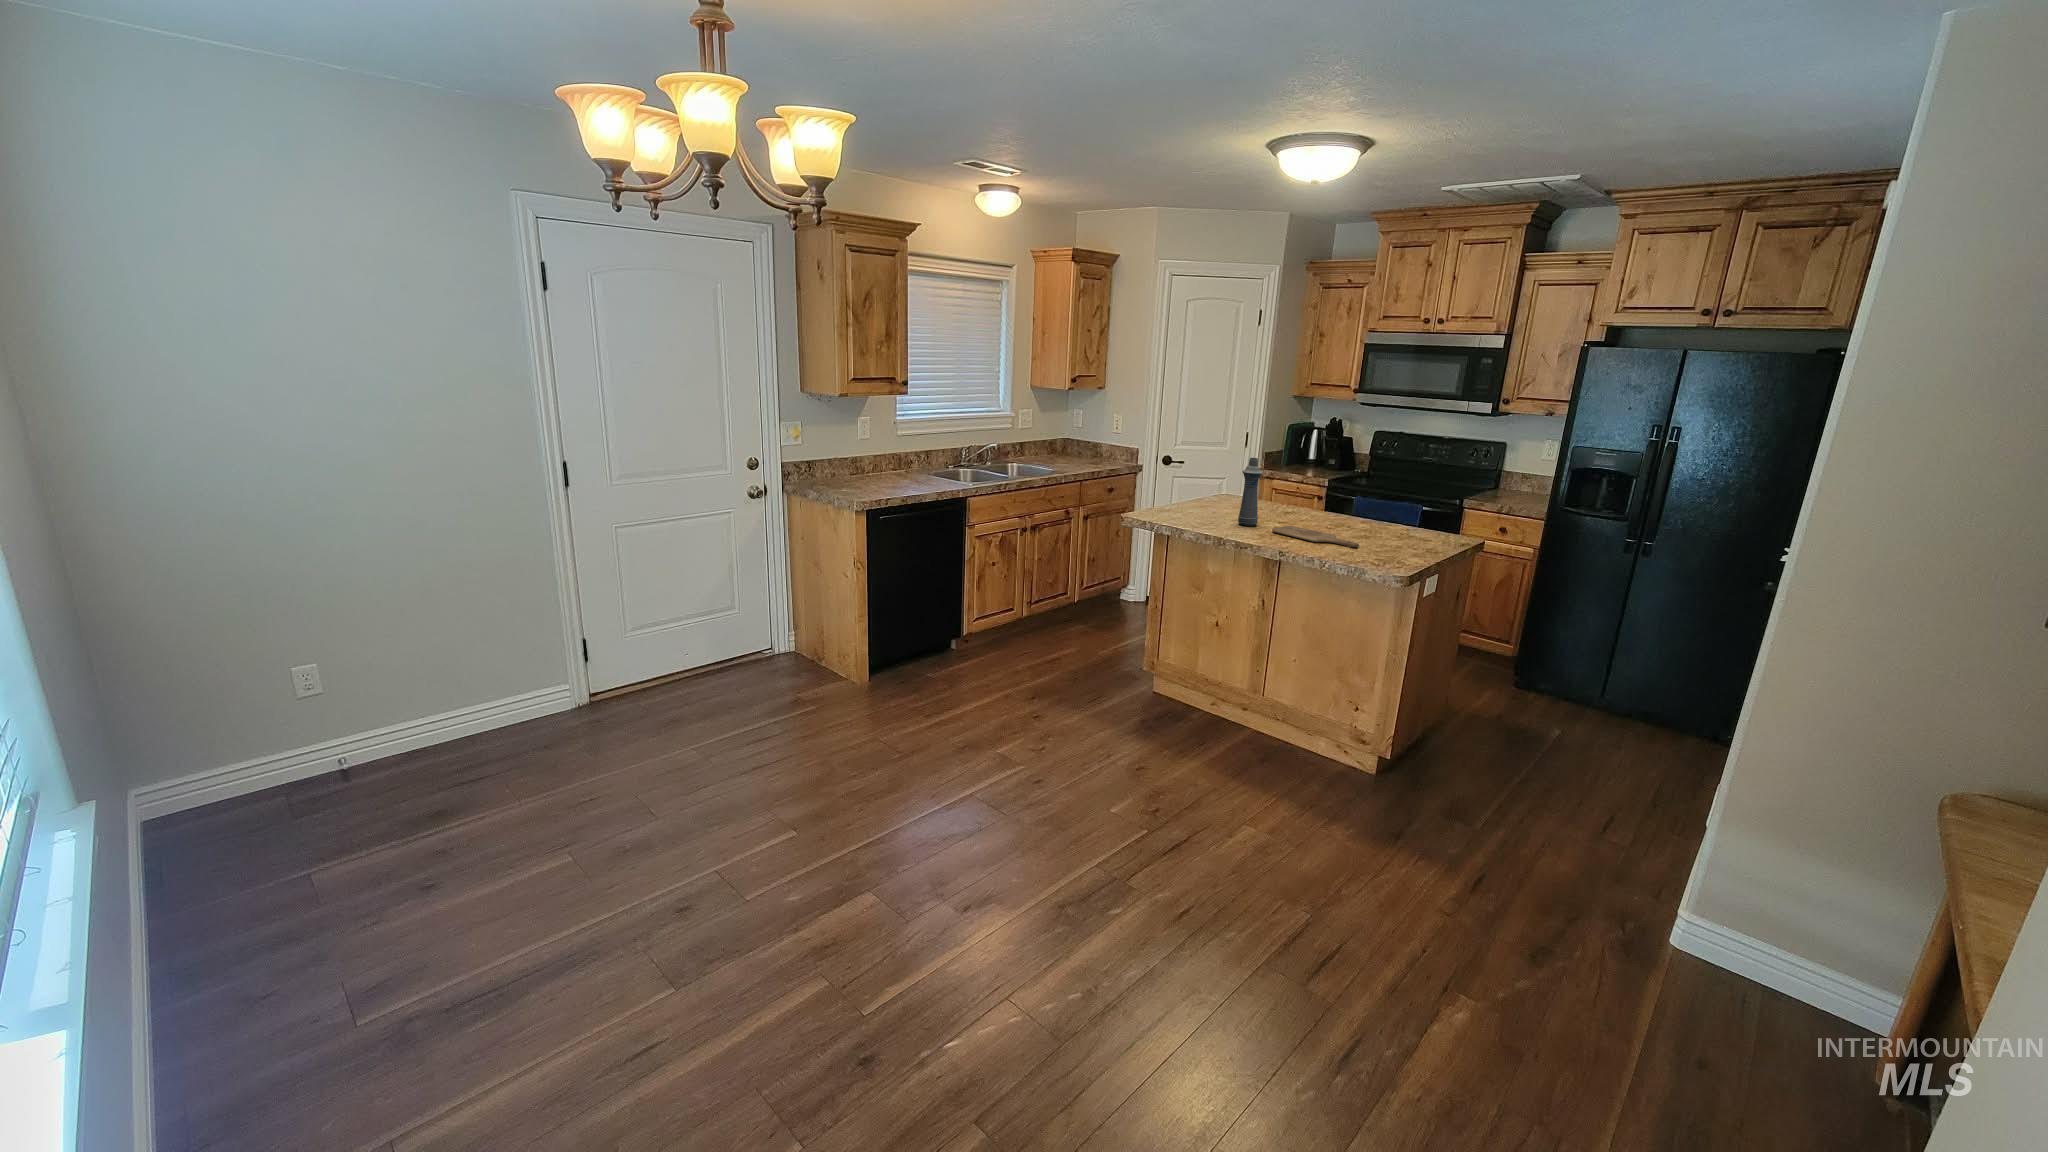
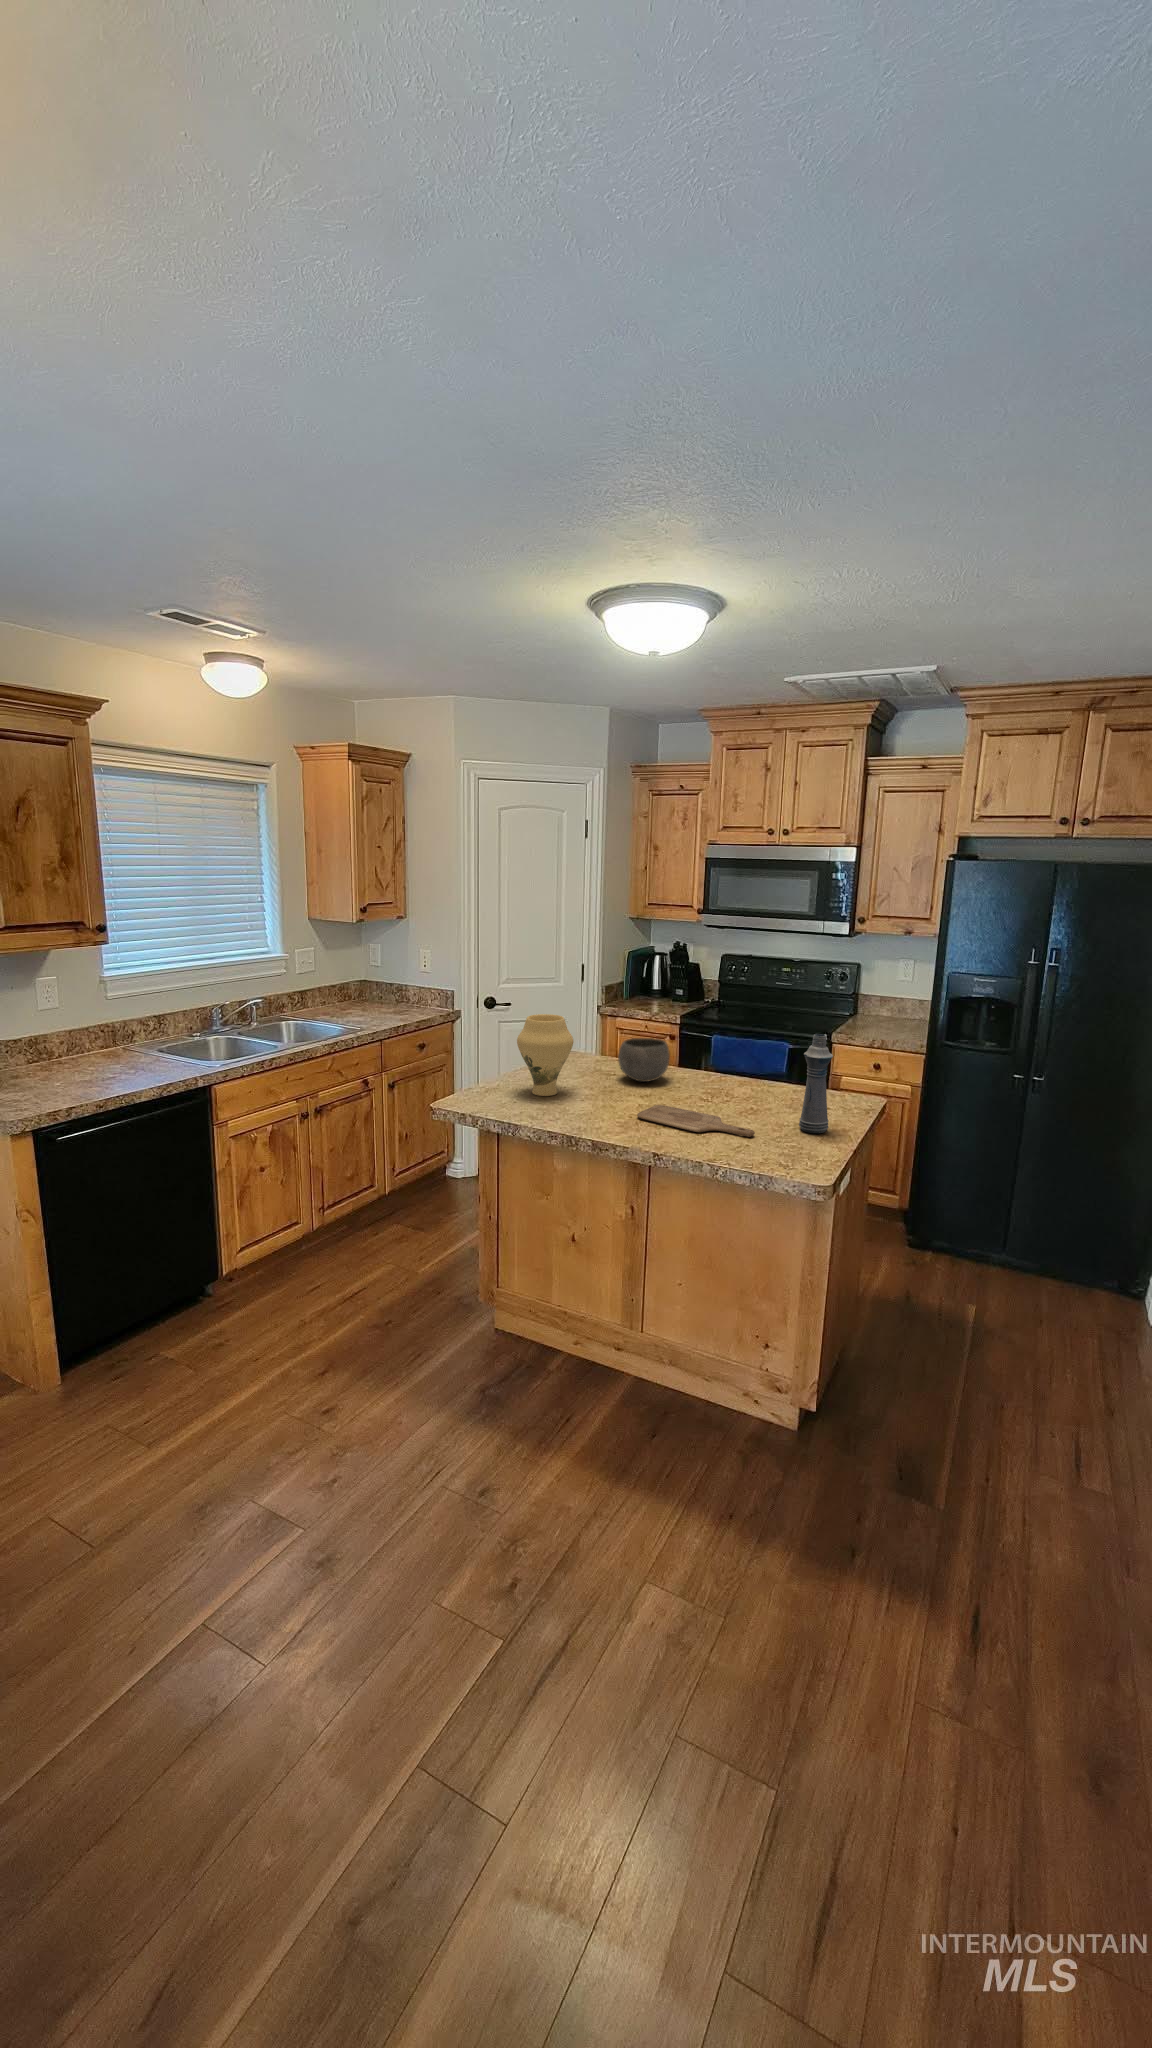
vase: none [1188,456,1230,516] -> present [517,1014,573,1096]
bottle: present [1238,458,1263,526] -> present [799,1034,833,1133]
ceramic bowl: none [1265,481,1306,515] -> present [618,1038,670,1082]

